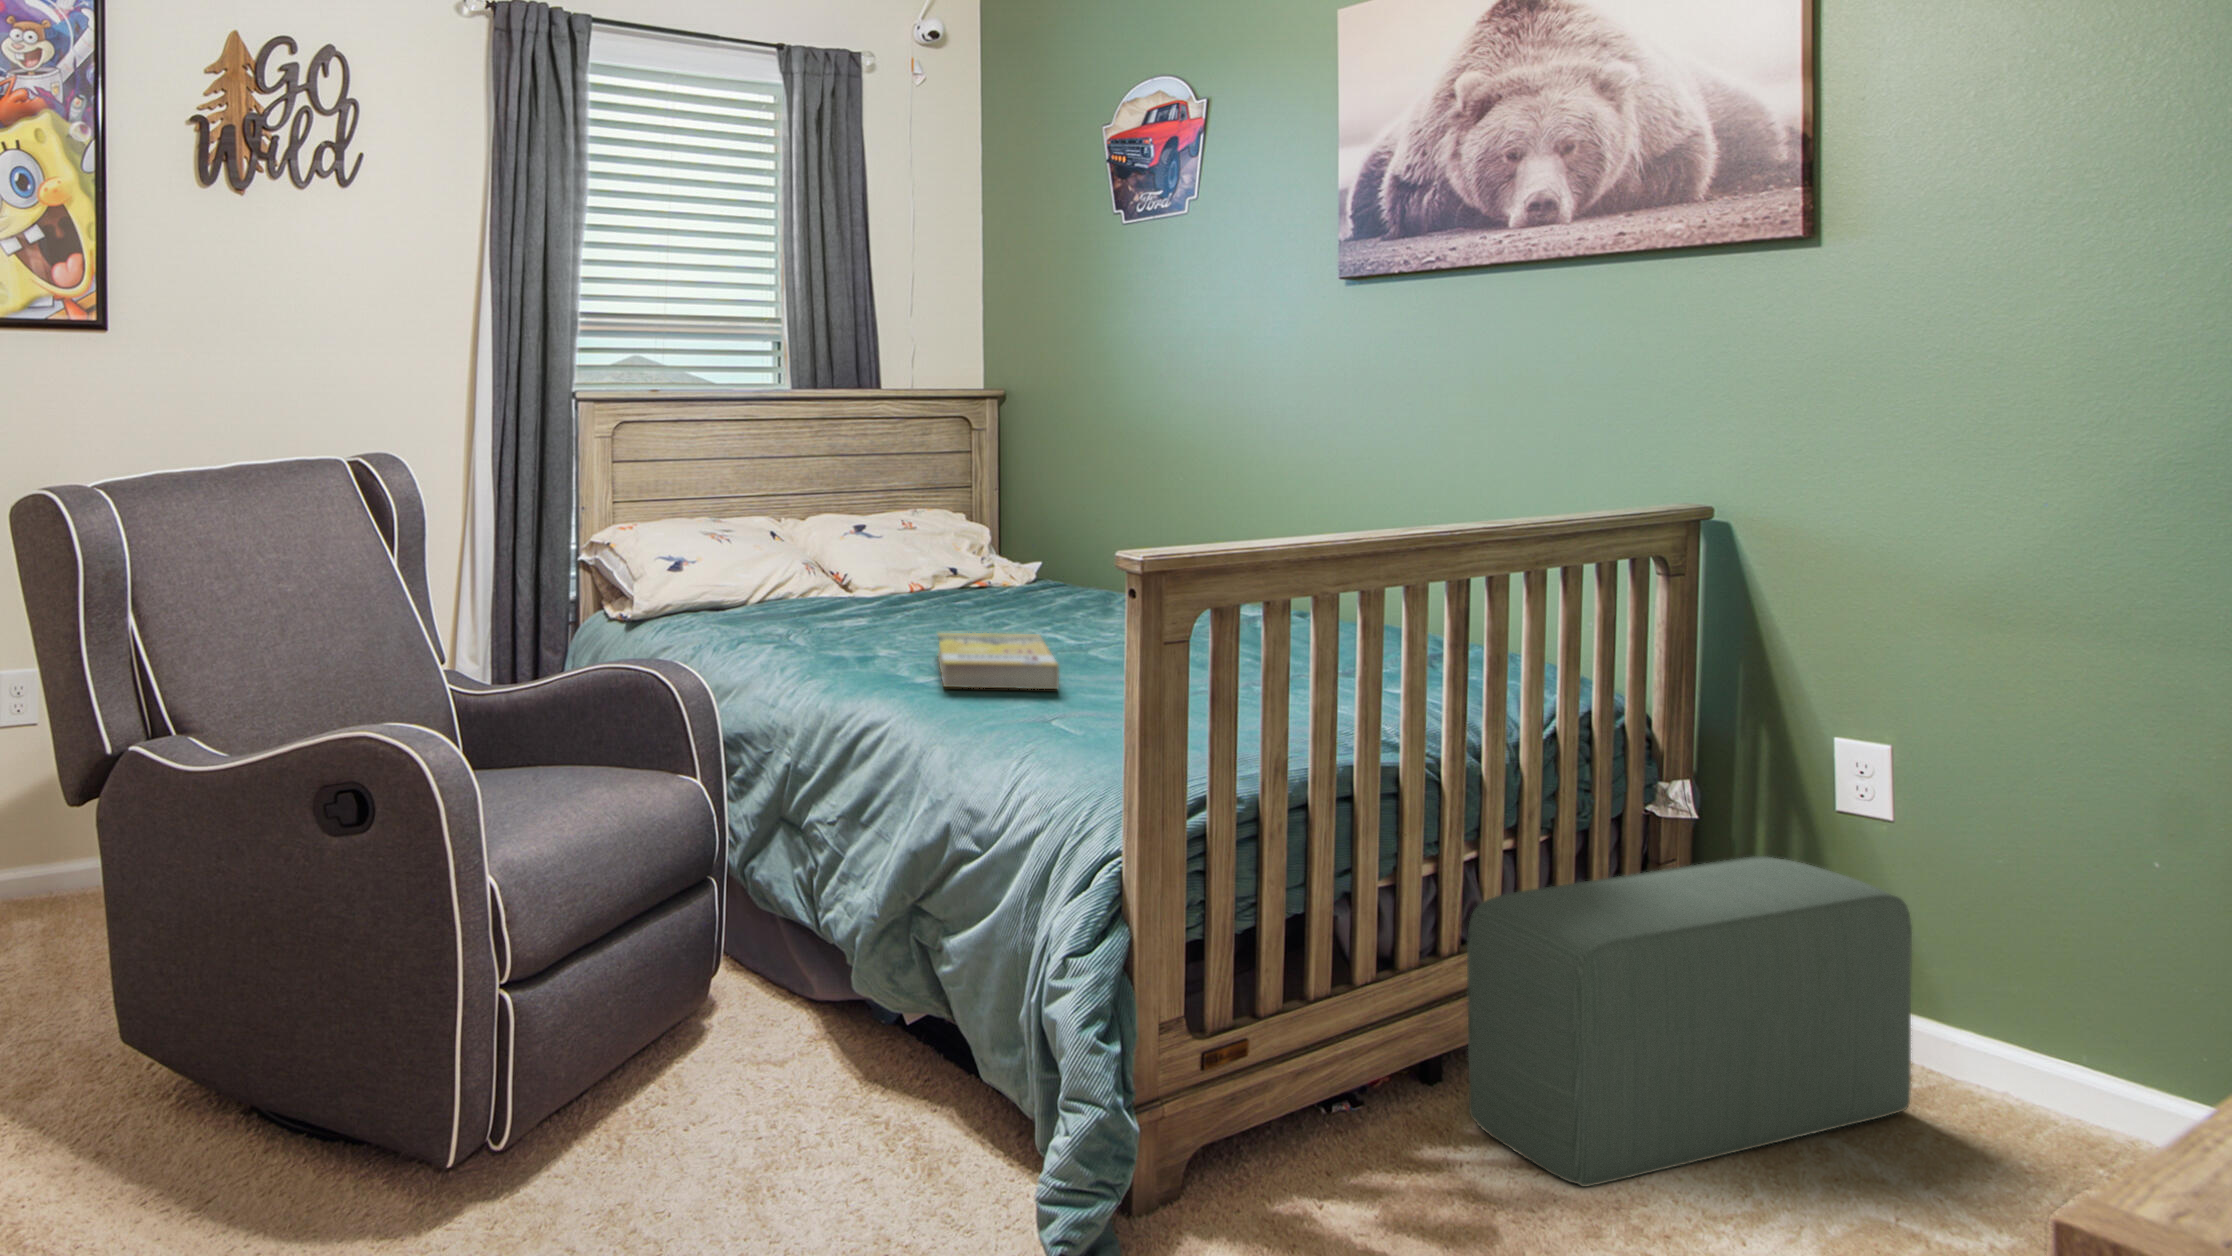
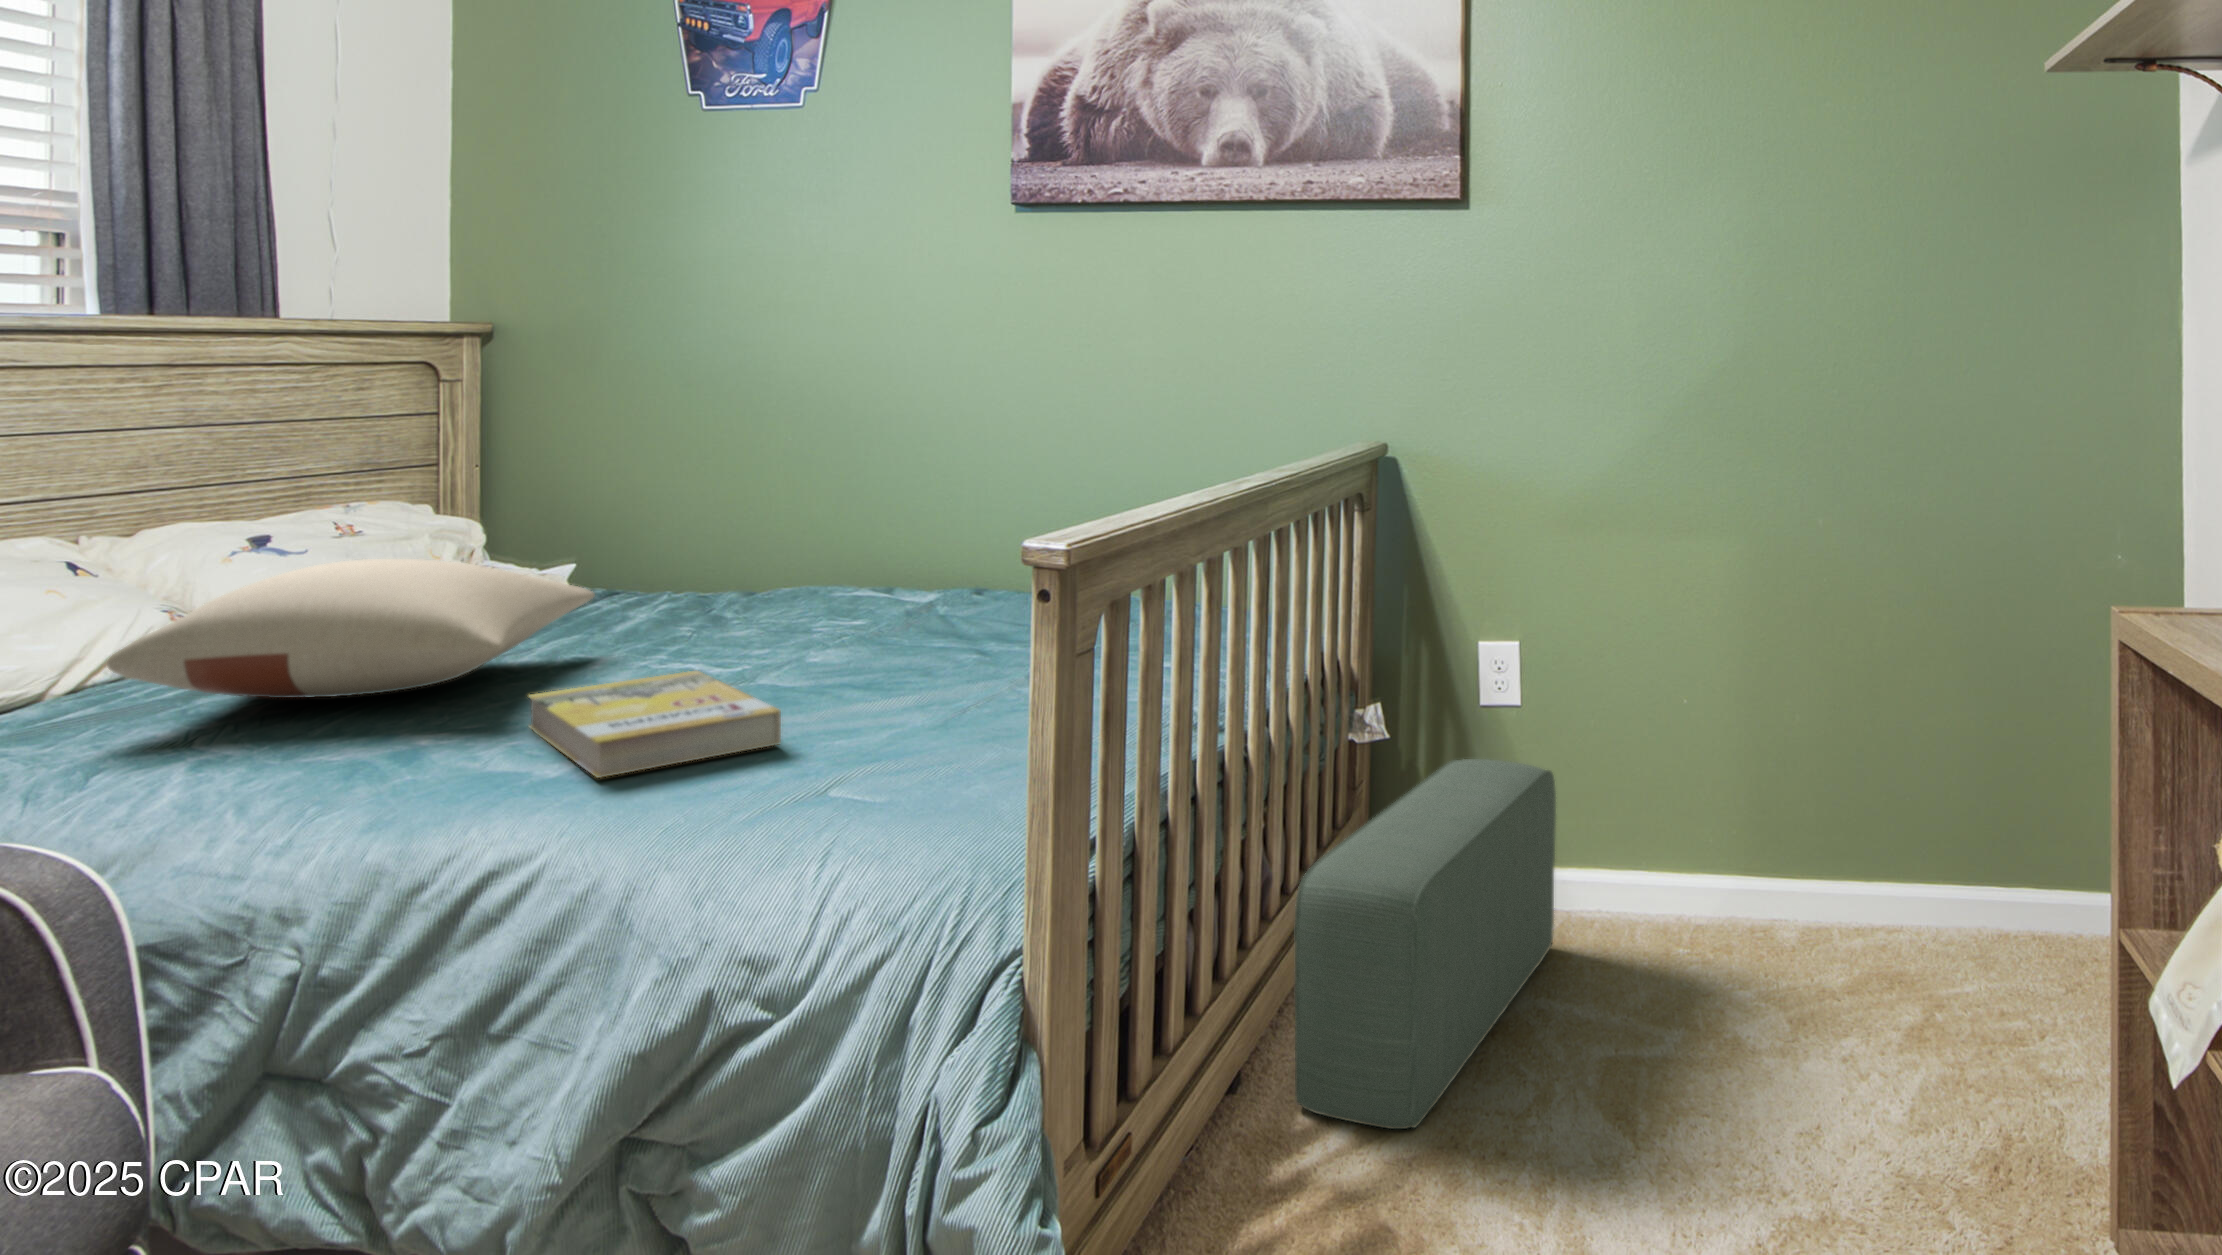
pillow: none [762,541,1011,621] -> present [107,559,595,698]

